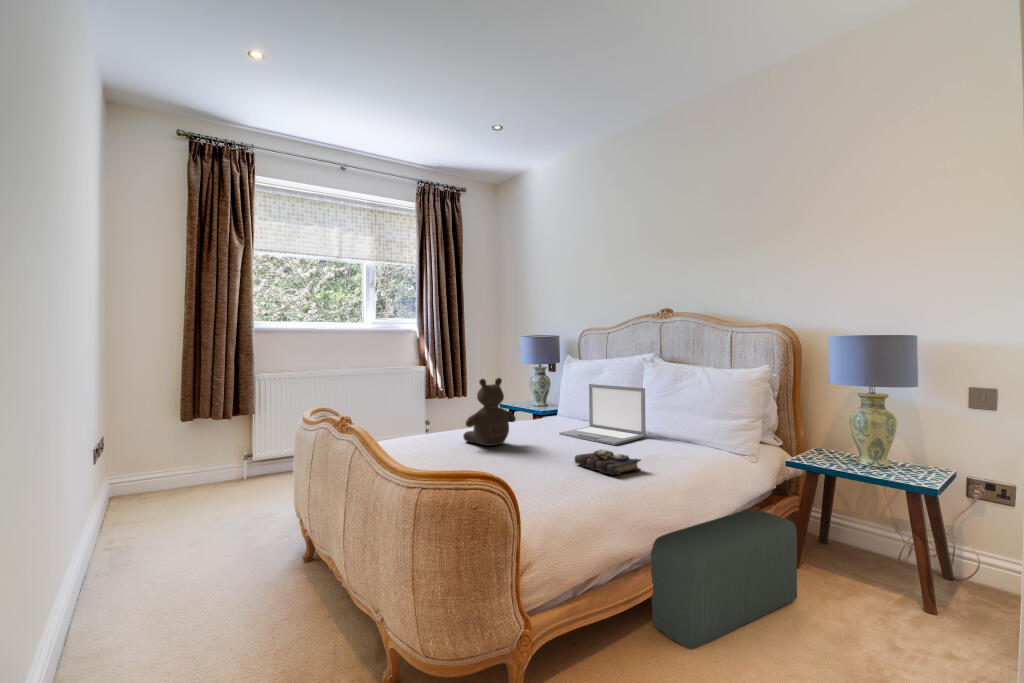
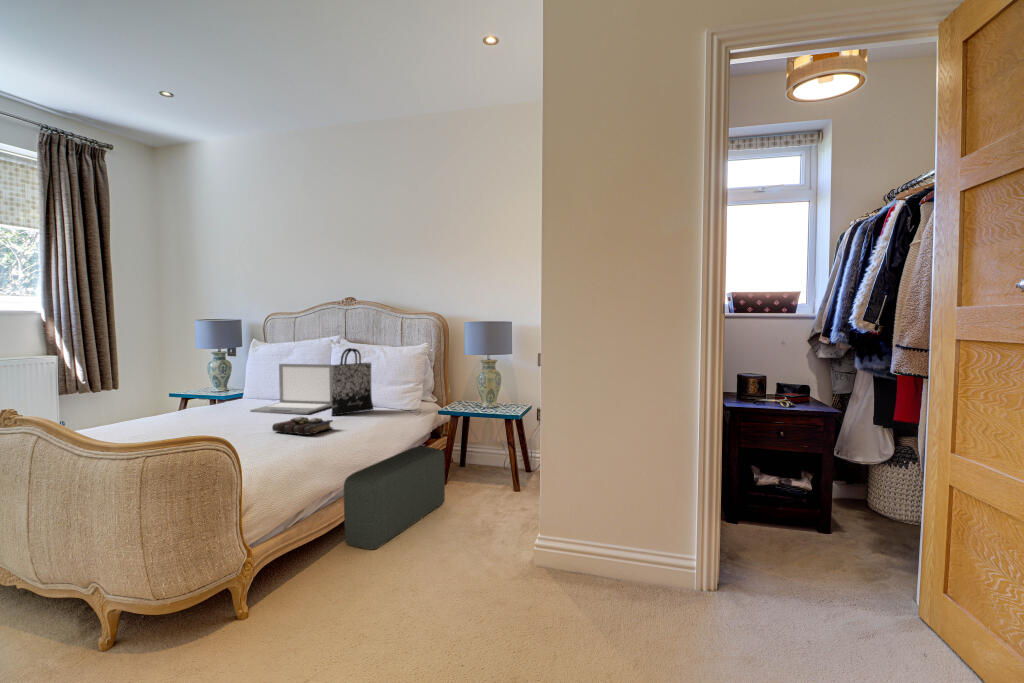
tote bag: none [642,370,694,451] -> present [331,348,373,416]
teddy bear: present [463,378,516,446] -> none [138,360,204,428]

